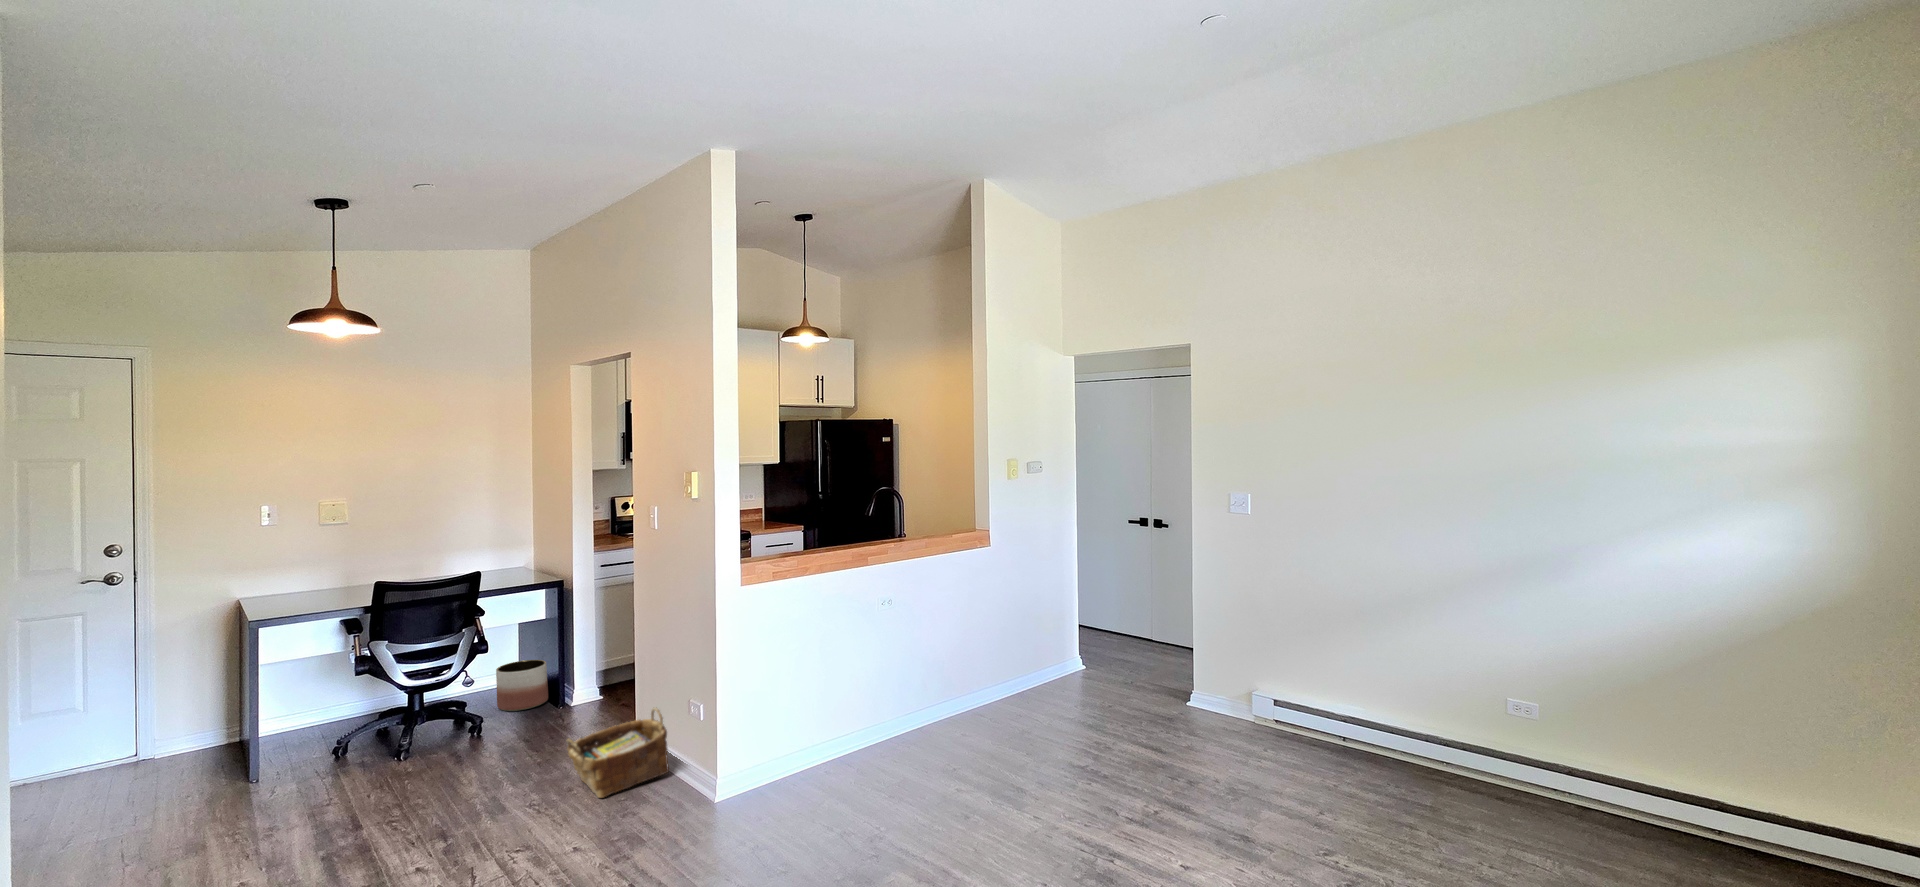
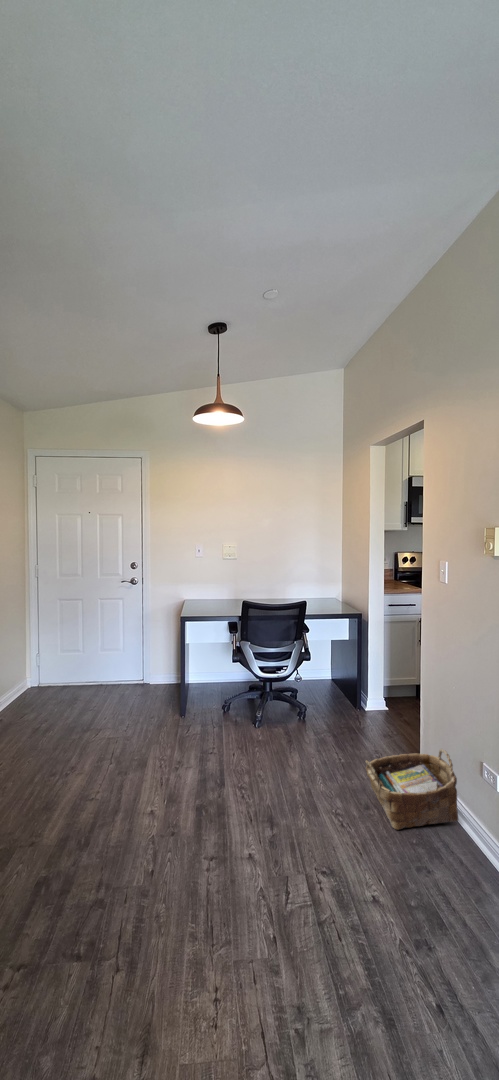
planter: present [496,660,548,711] -> none [316,666,349,703]

